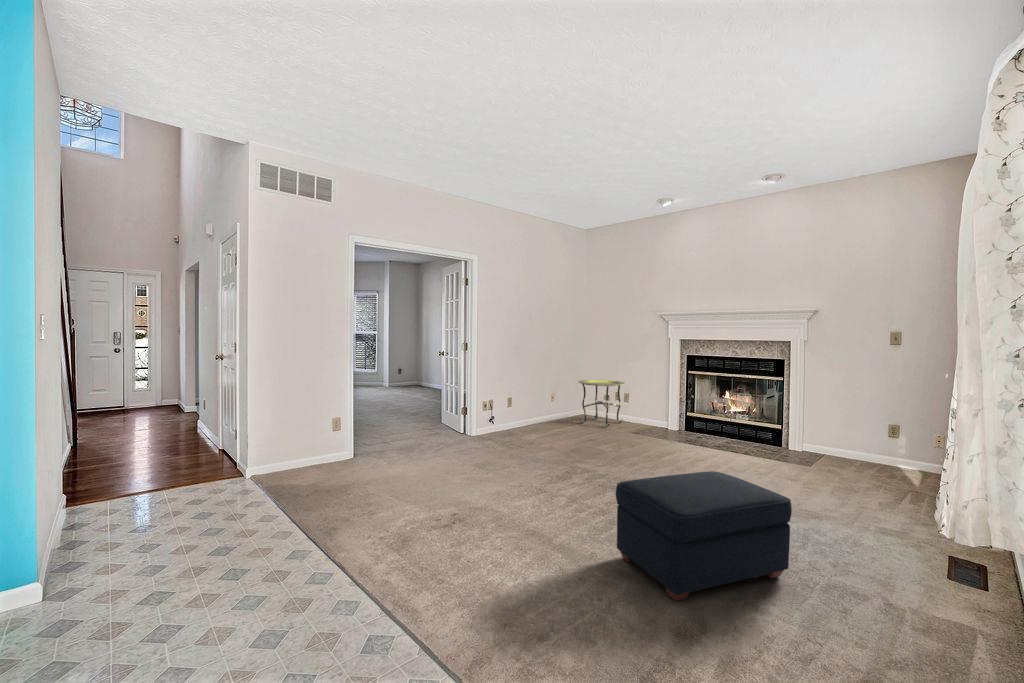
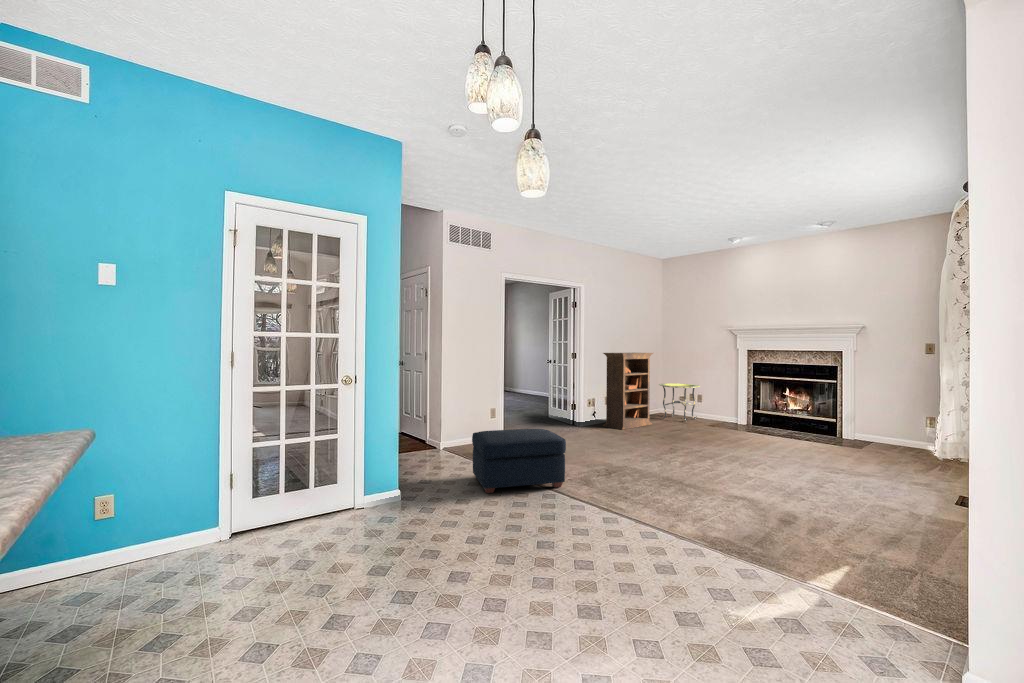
bookcase: none [501,343,568,441] -> present [603,353,653,430]
ottoman: present [616,471,792,601] -> present [472,429,566,493]

